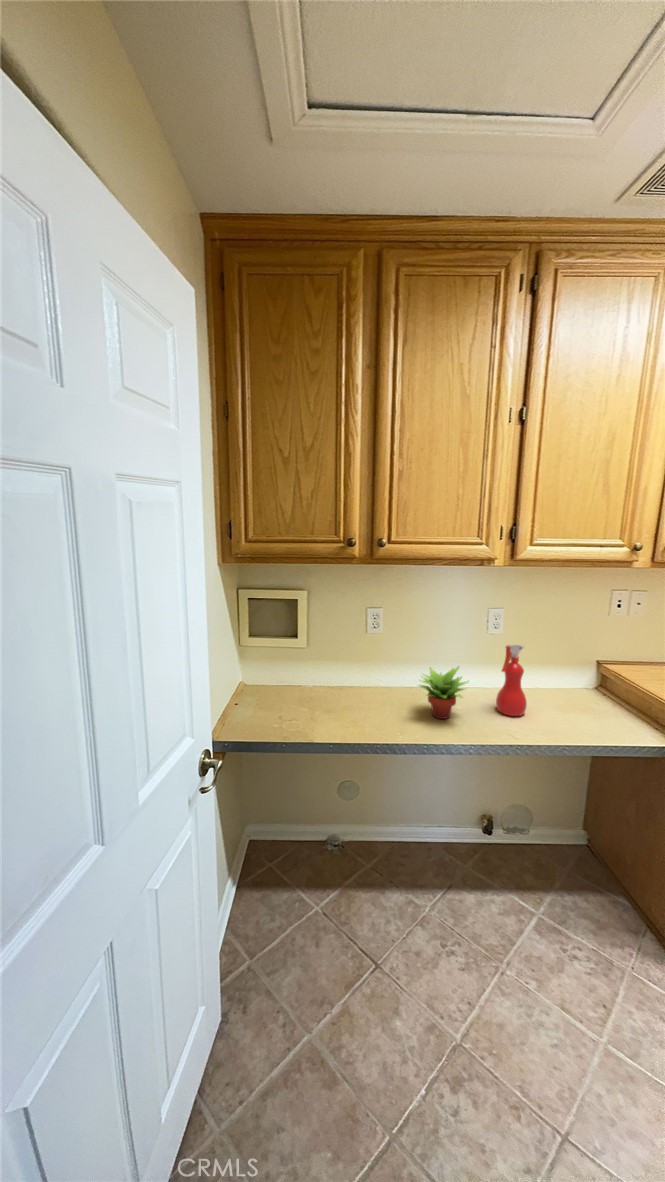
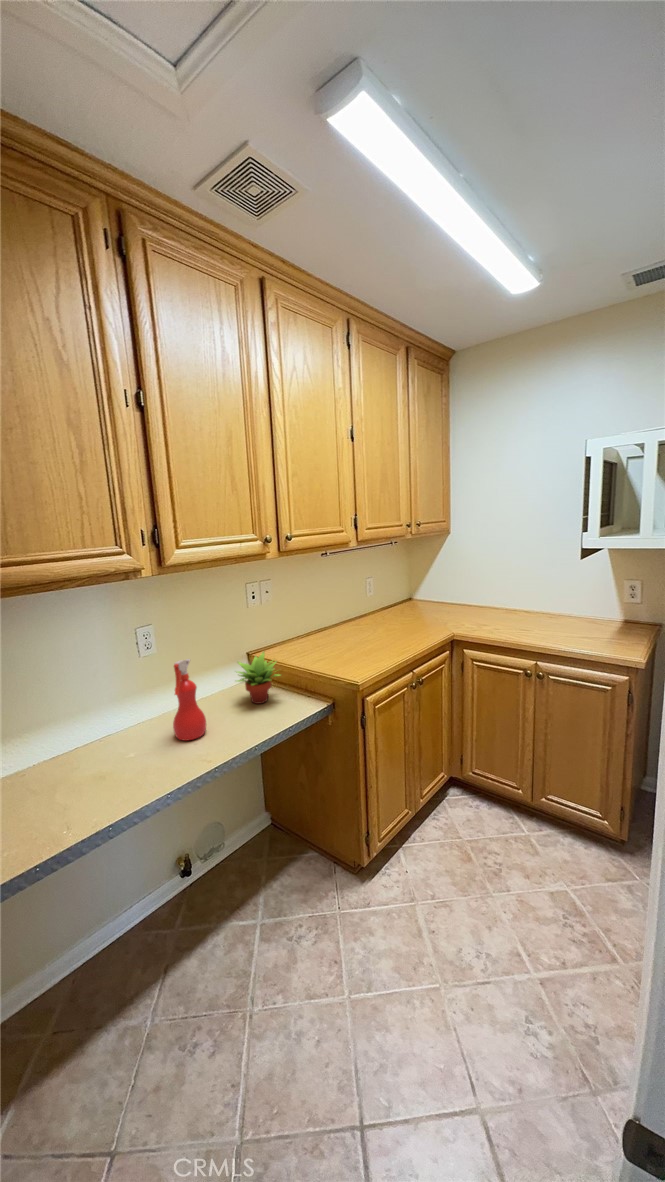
succulent plant: present [419,666,468,719] -> present [237,651,280,704]

